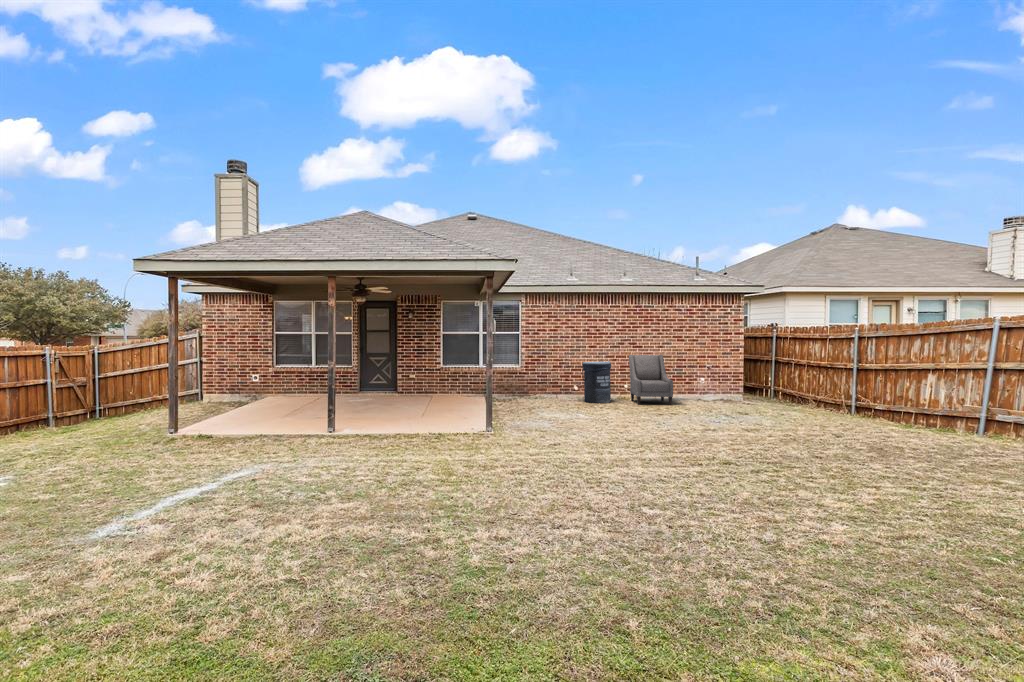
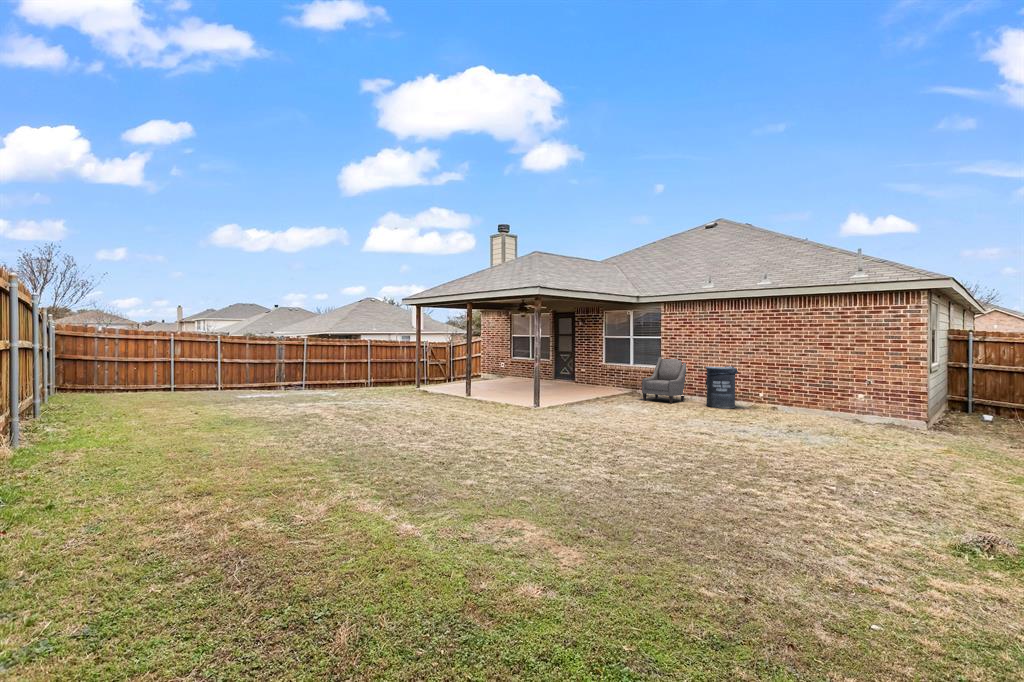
chair: present [629,355,673,405] -> present [642,357,688,403]

